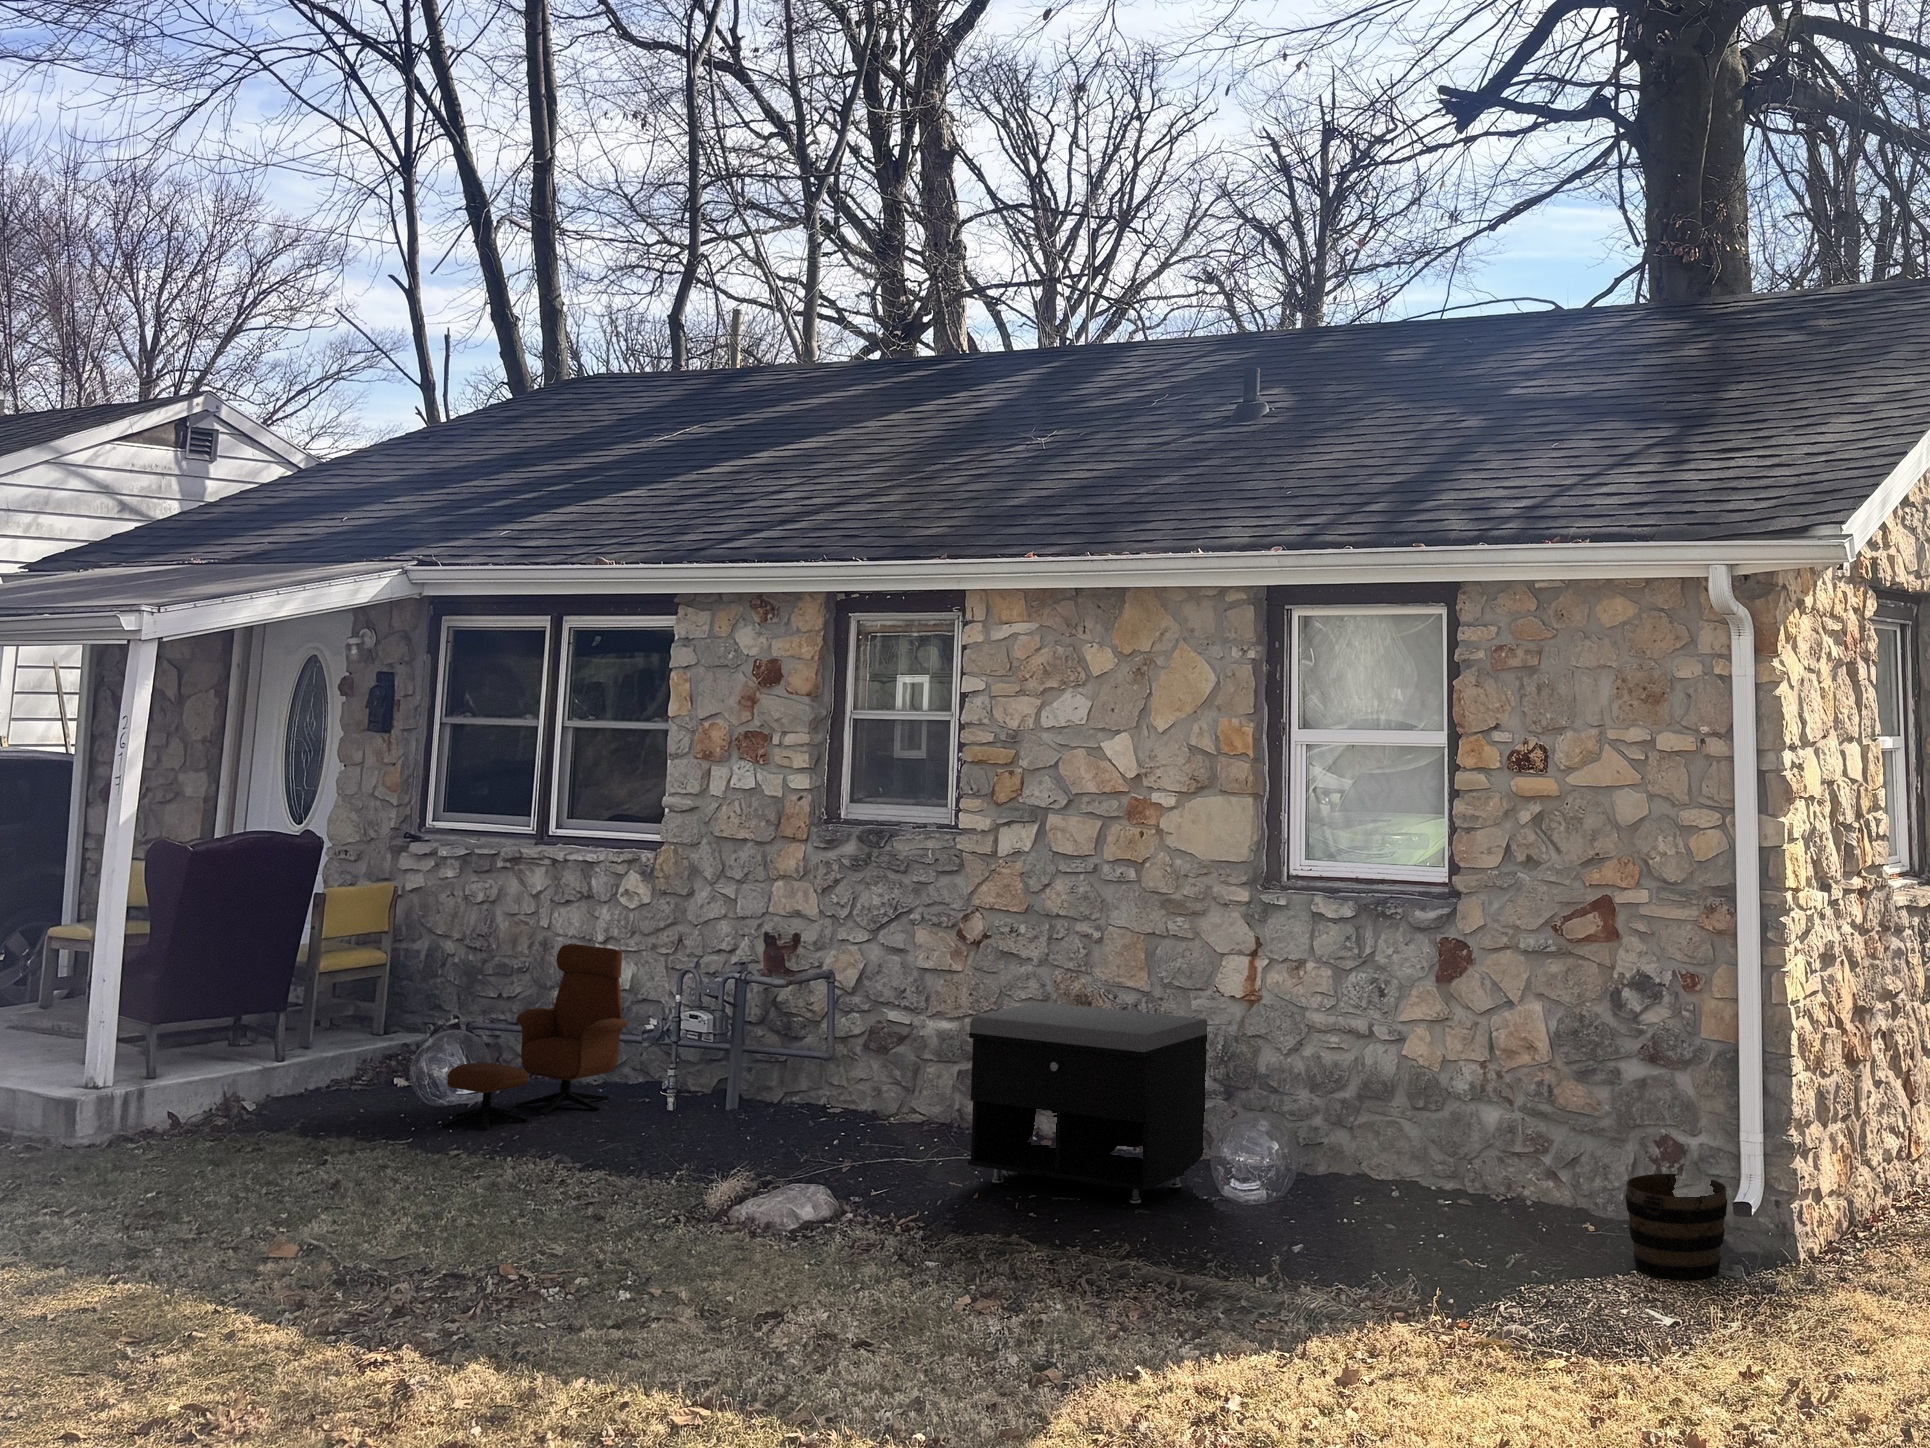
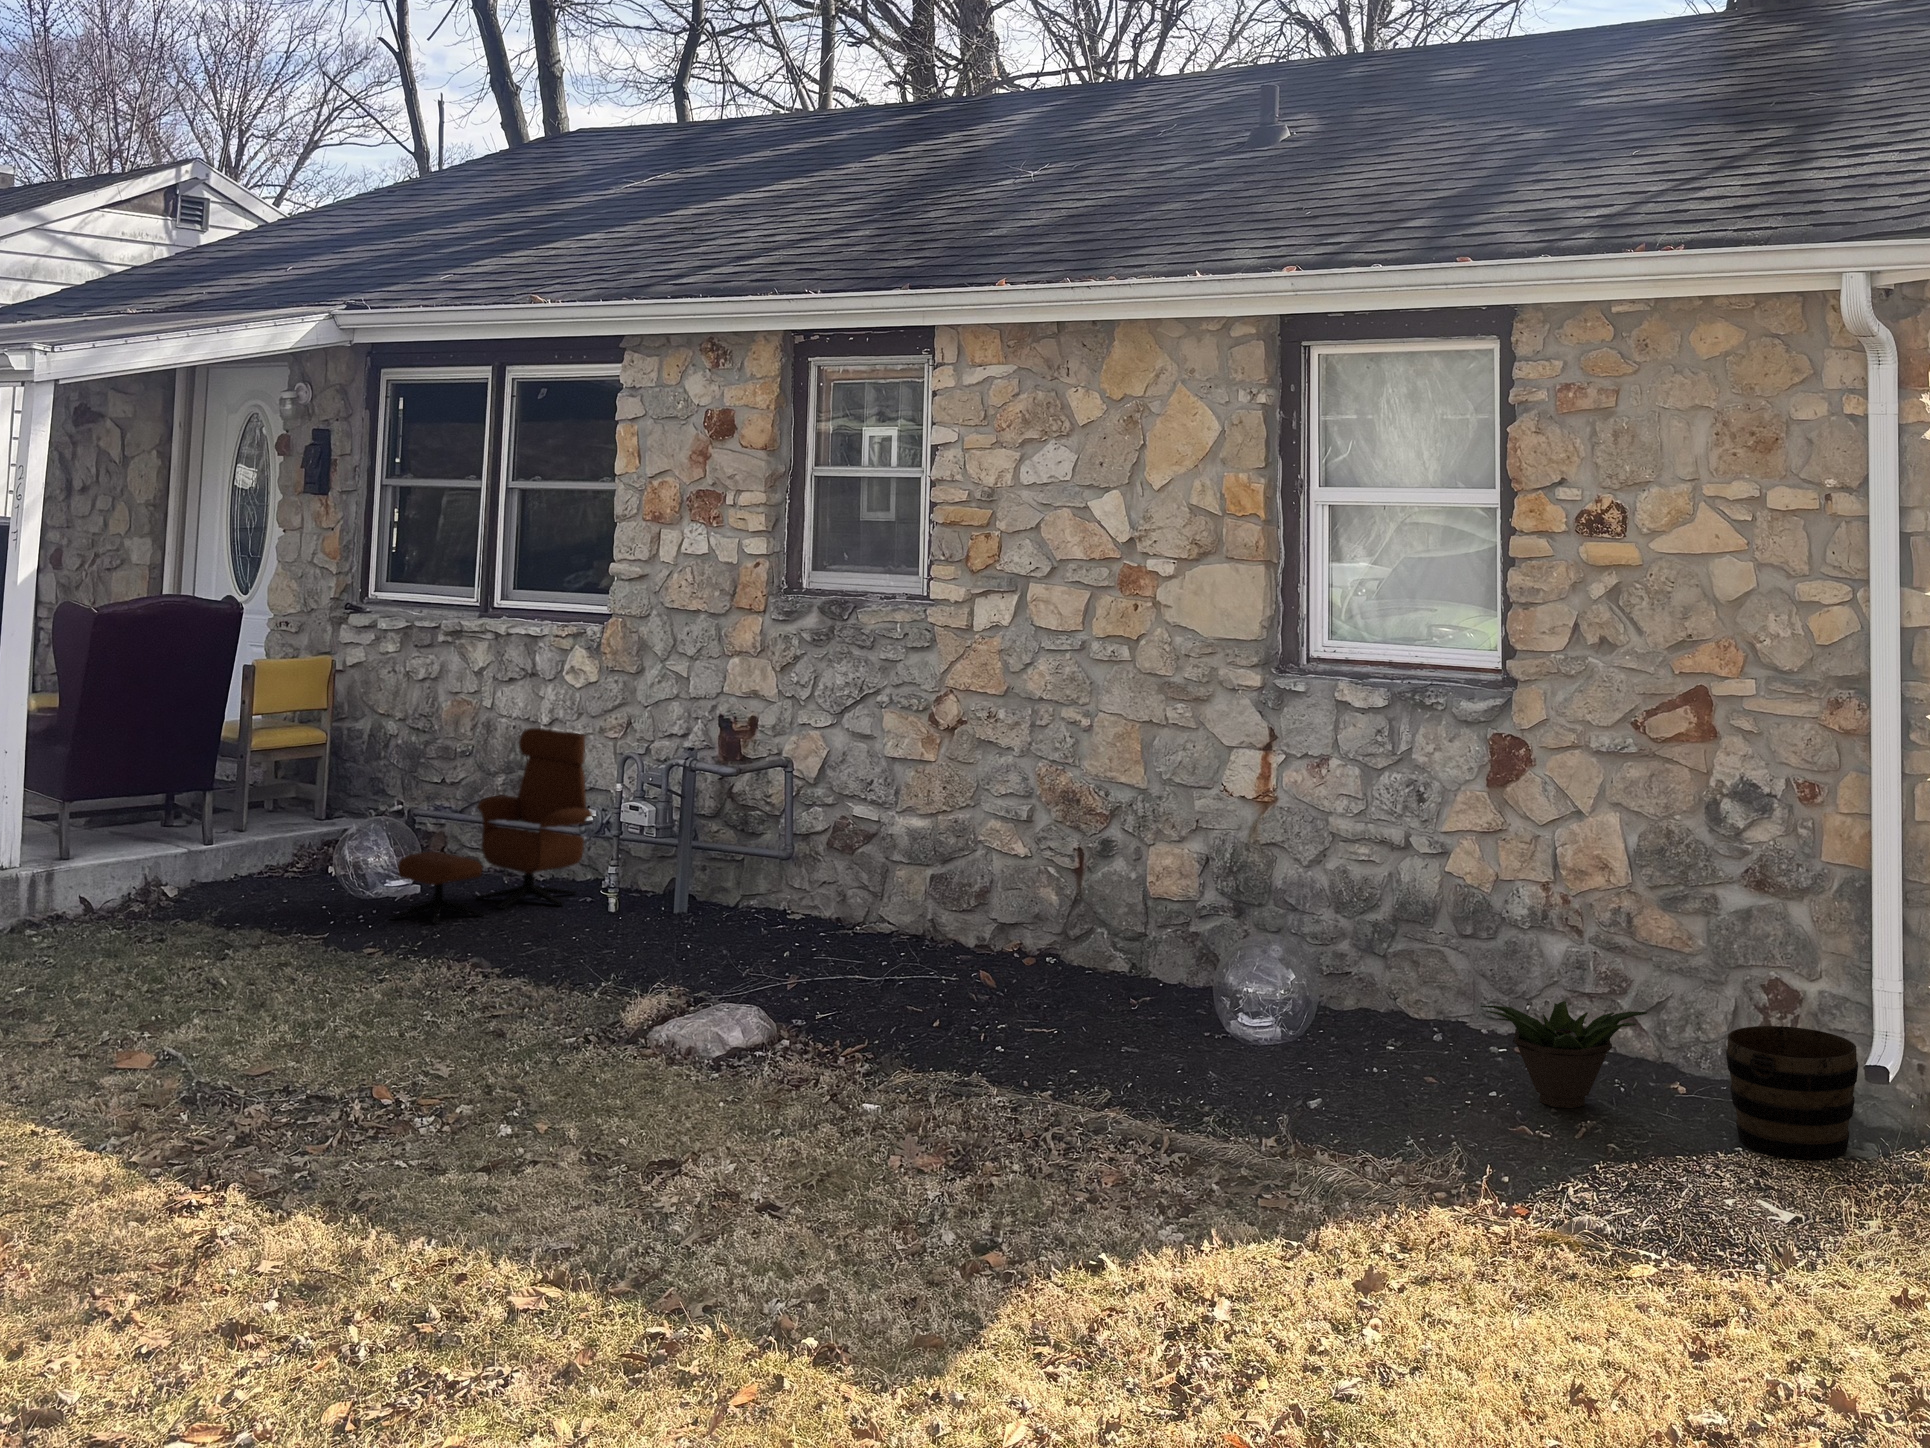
storage bench: present [968,1002,1209,1204] -> none [941,800,1218,1034]
decorative plant: none [1430,1161,1564,1249] -> present [1481,1001,1647,1108]

